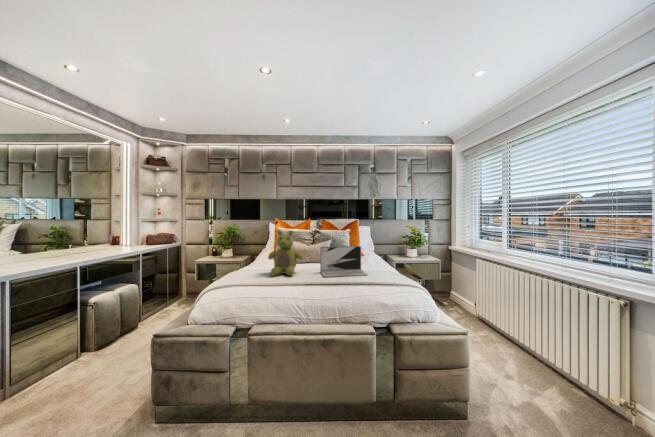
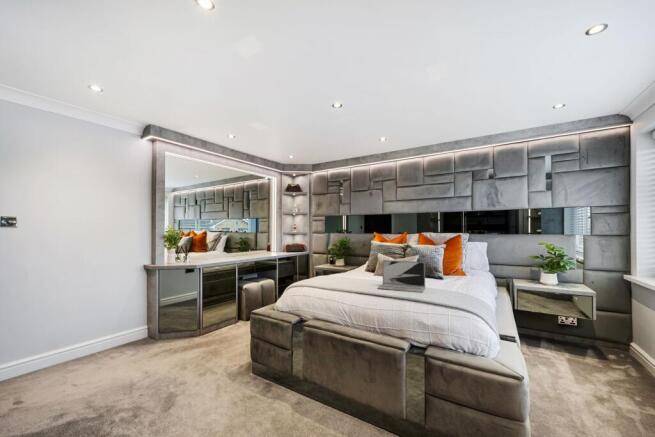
stuffed bear: present [268,231,303,276] -> none [336,244,368,284]

